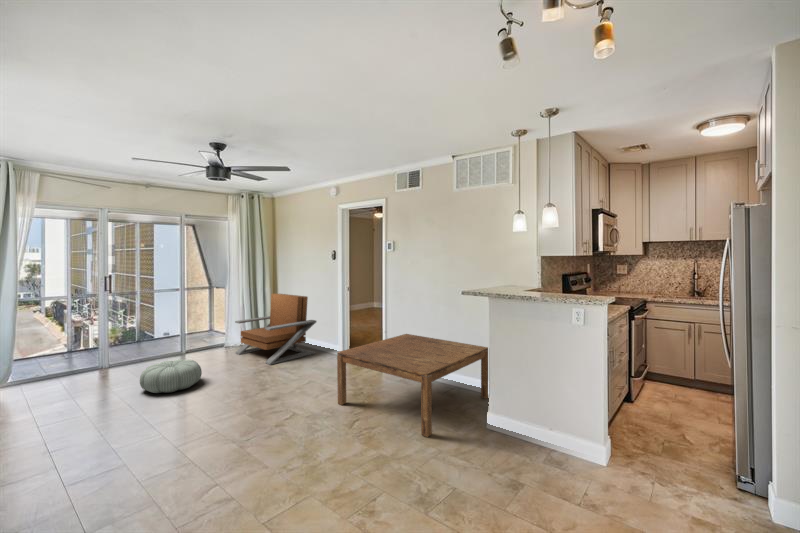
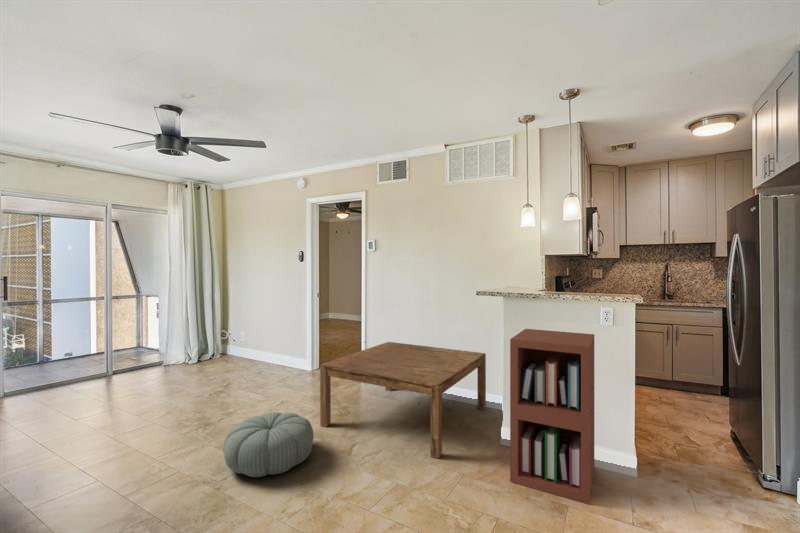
lounge chair: present [235,294,316,365] -> none [177,301,278,384]
bookshelf: none [483,327,568,485] -> present [510,329,594,504]
pouf: present [140,359,202,393] -> present [223,412,314,477]

